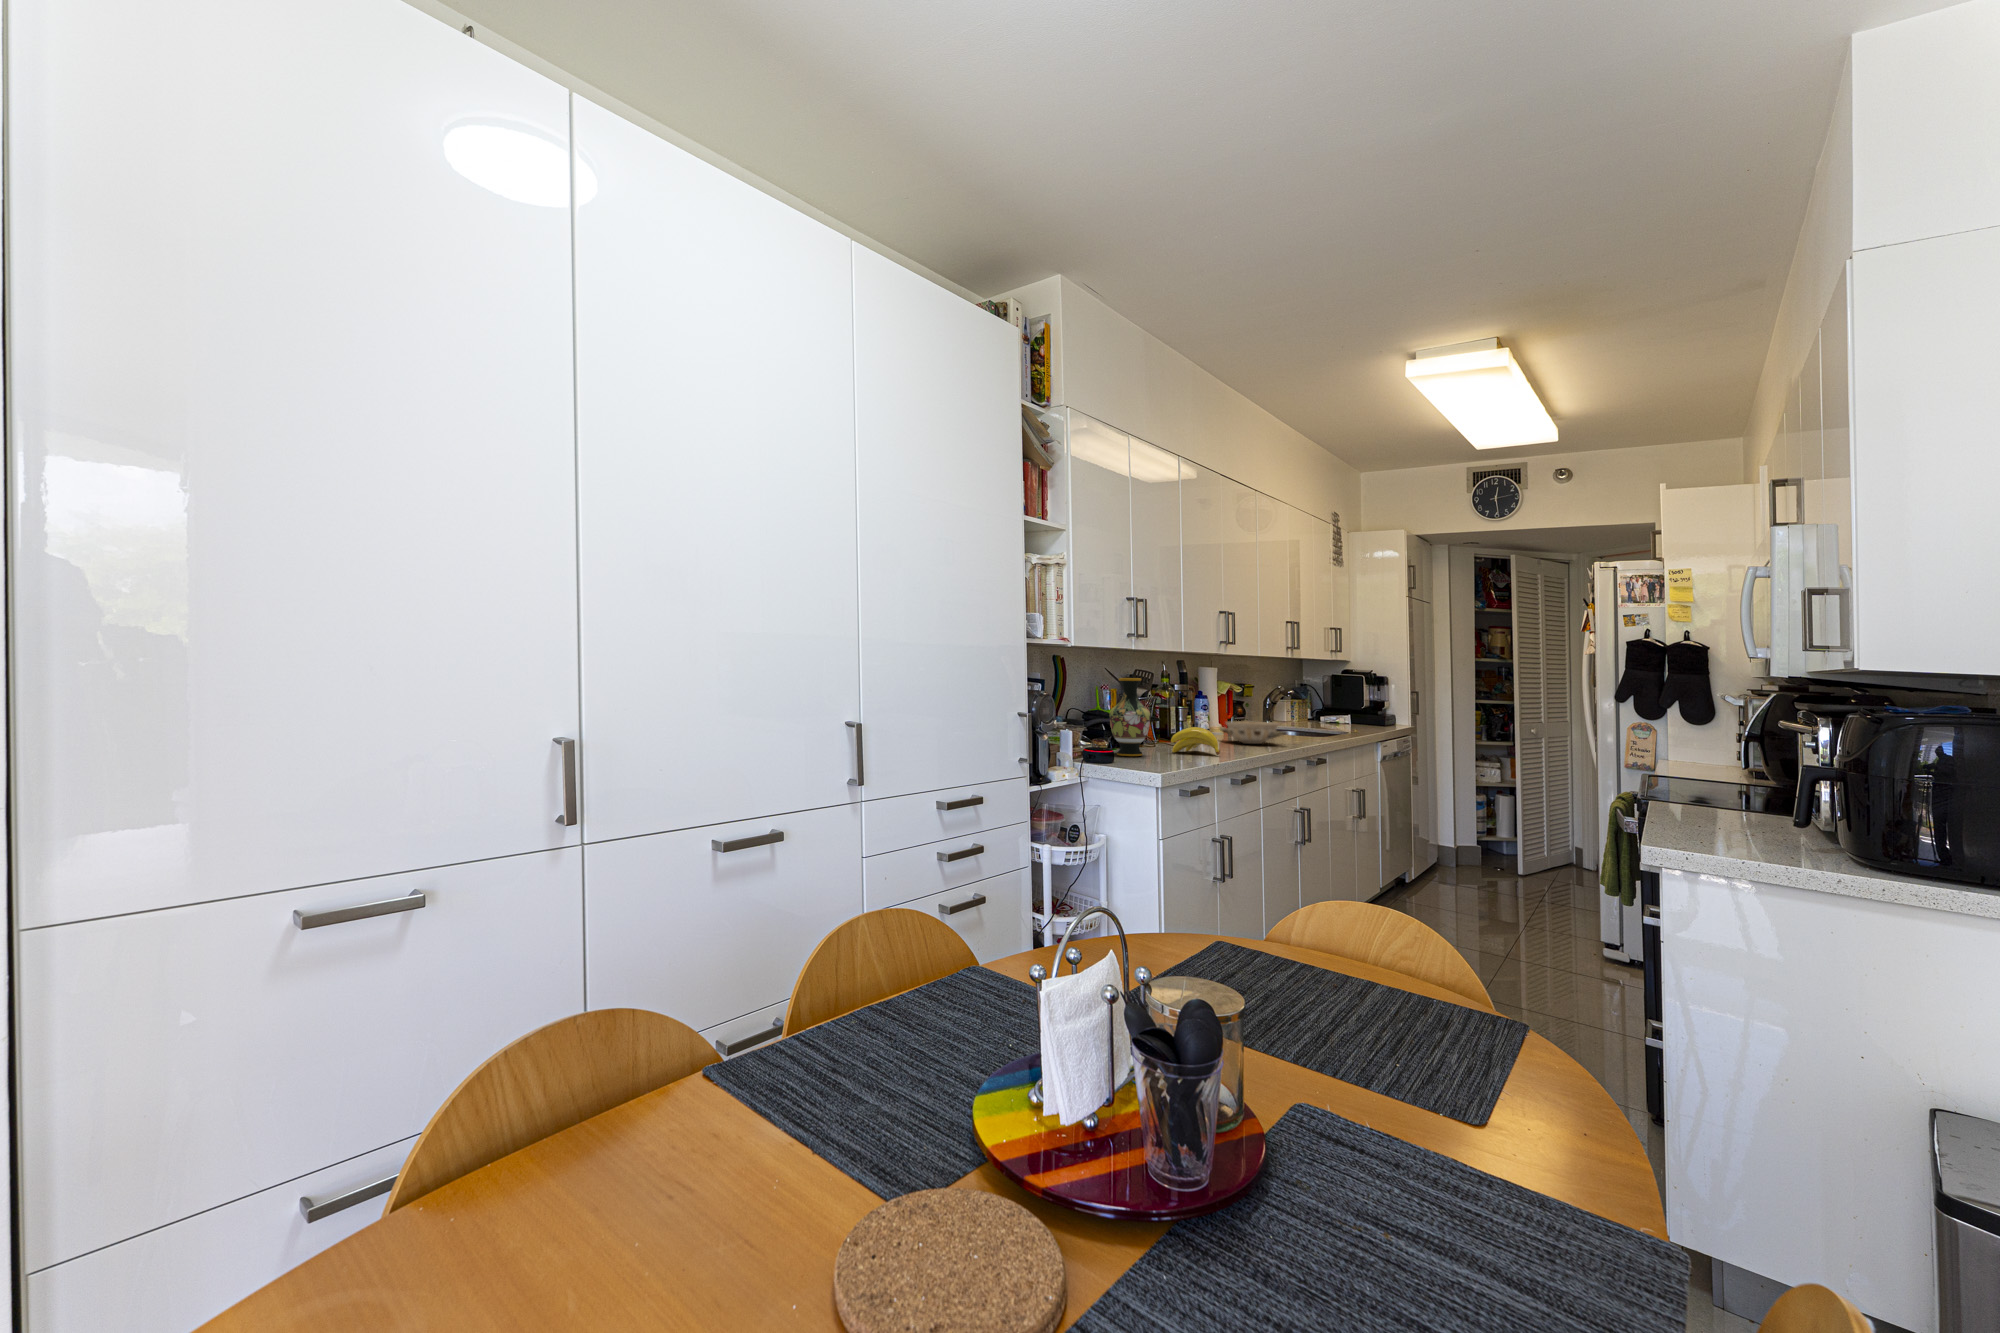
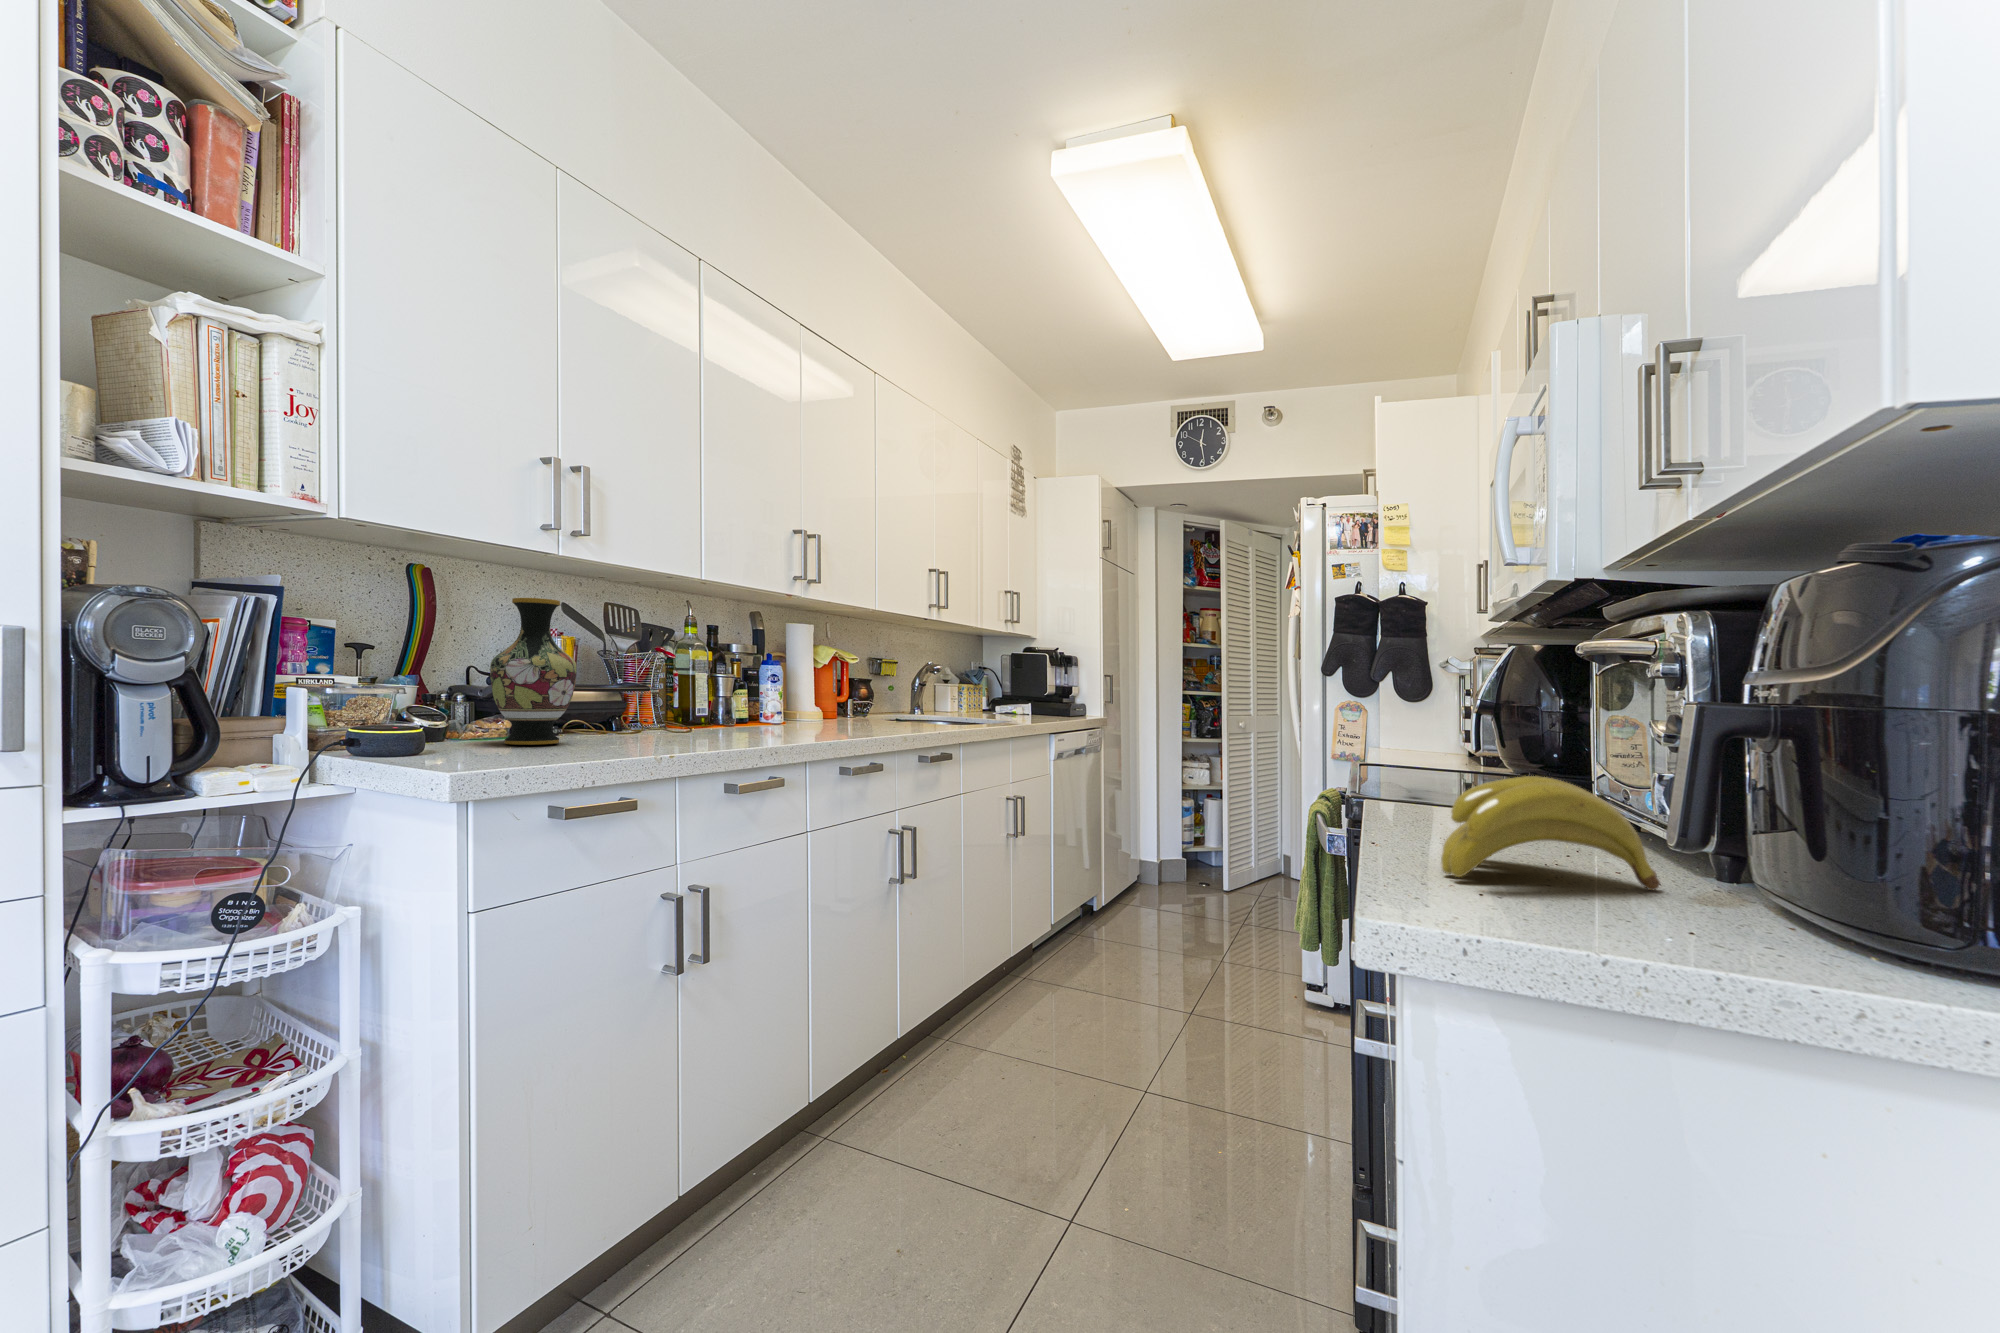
ceramic bowl: present [1220,721,1286,744] -> none [790,696,883,731]
banana: present [1171,727,1220,755] -> present [1441,776,1660,890]

